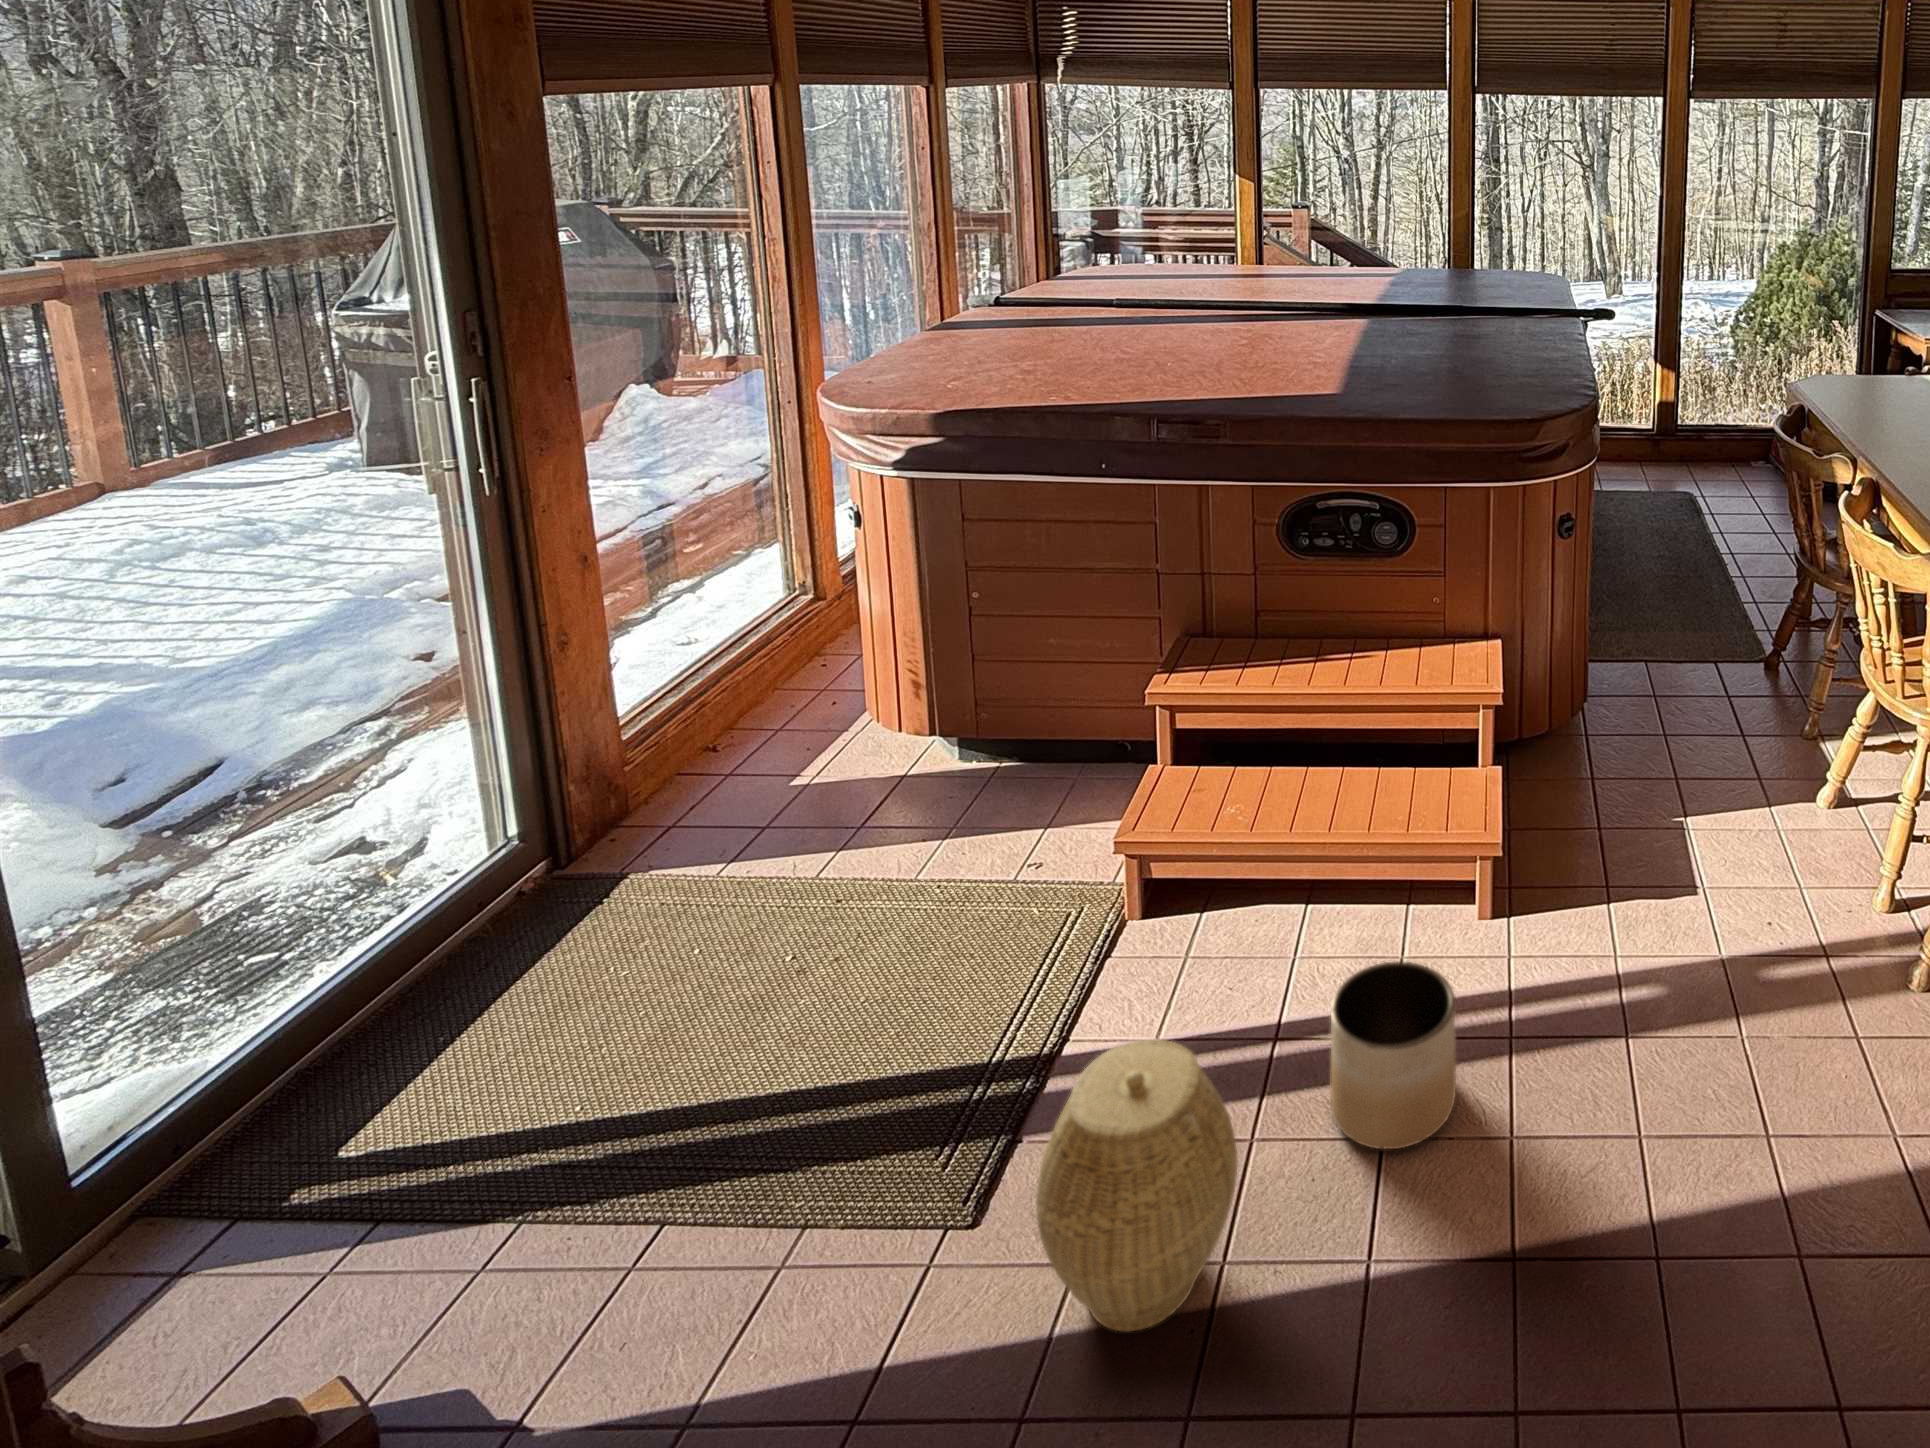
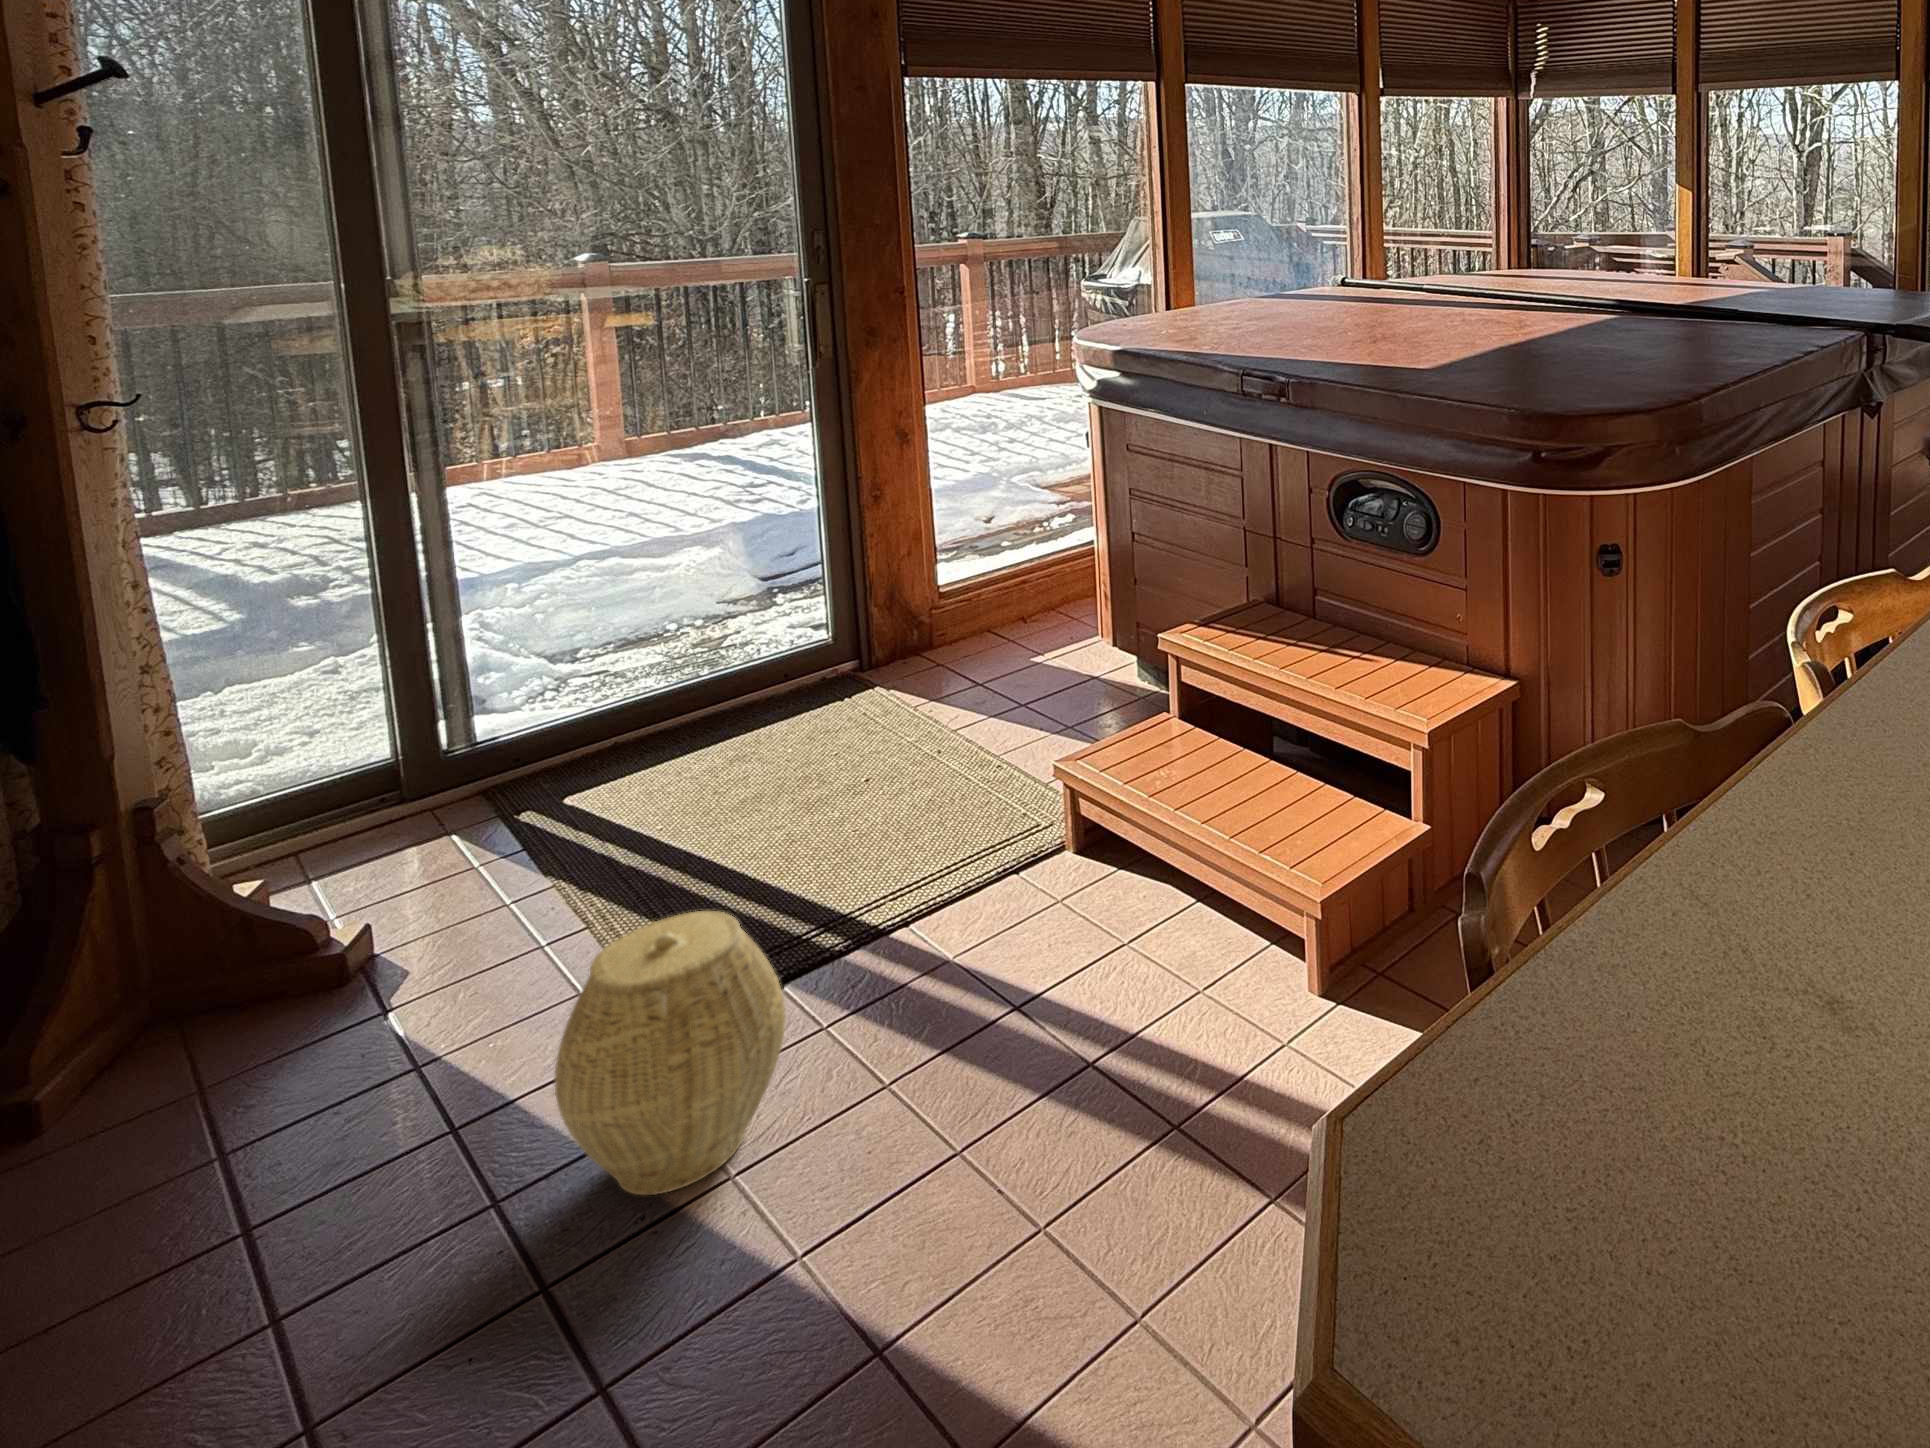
planter: present [1330,961,1456,1149] -> none [929,960,1087,1173]

